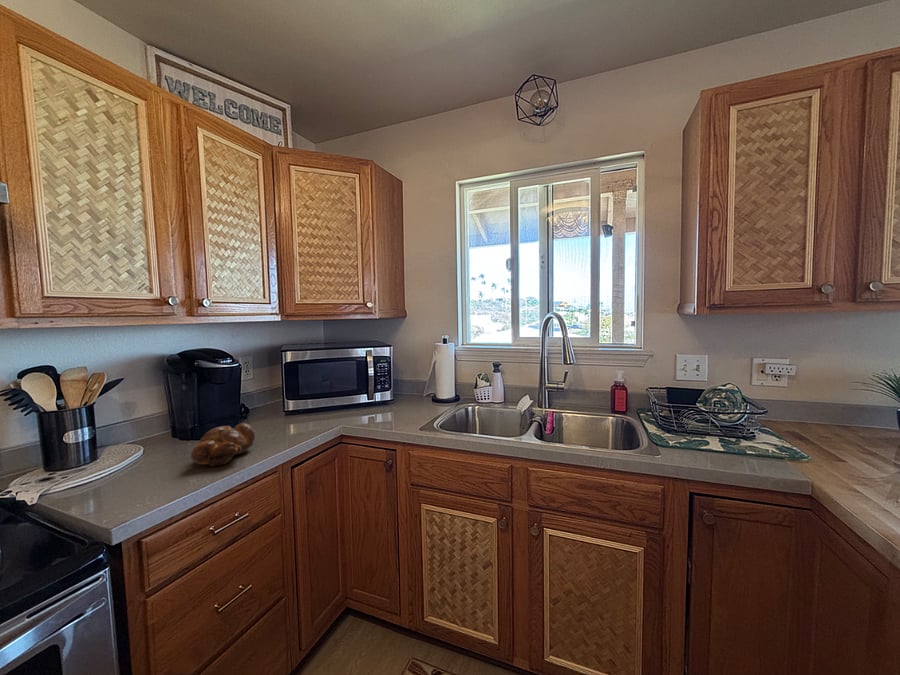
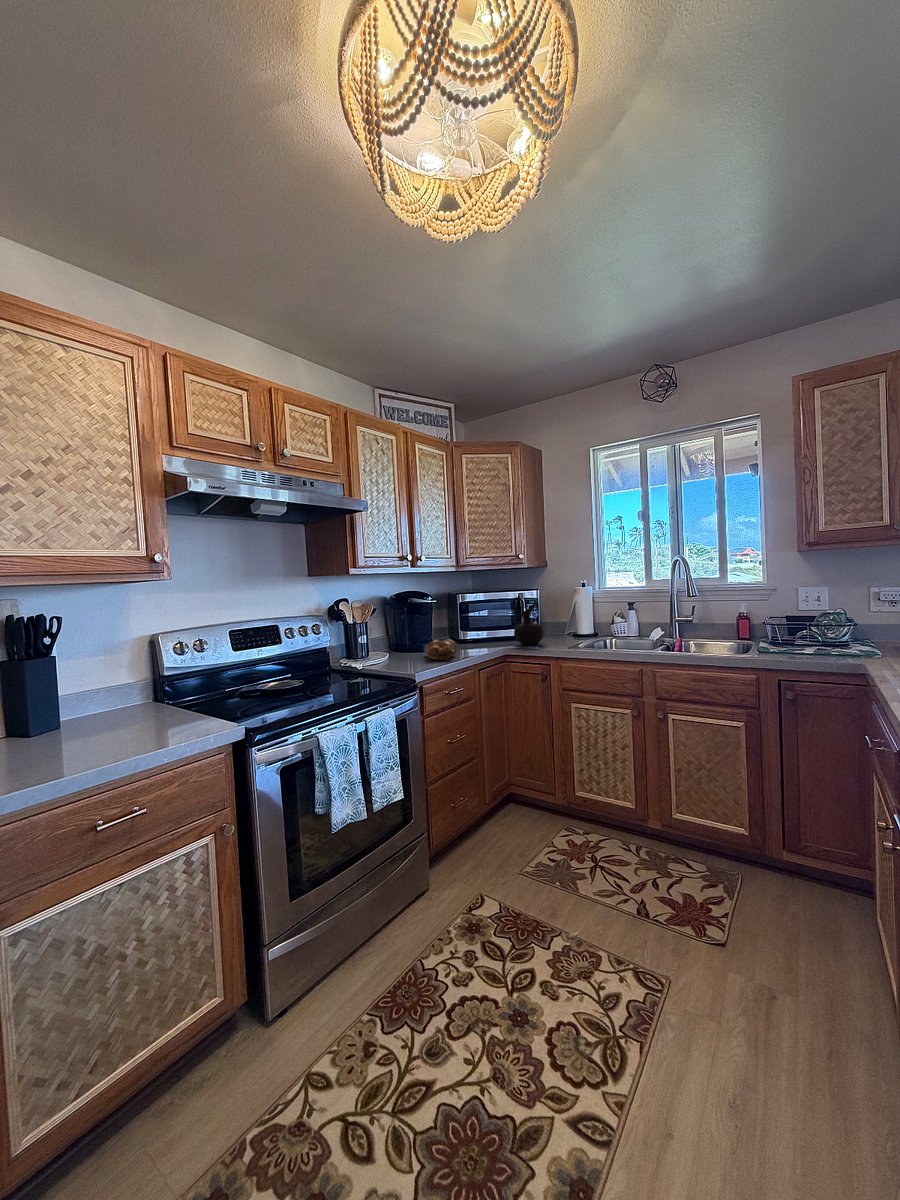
ceramic jug: none [353,357,392,421] -> present [512,597,543,646]

